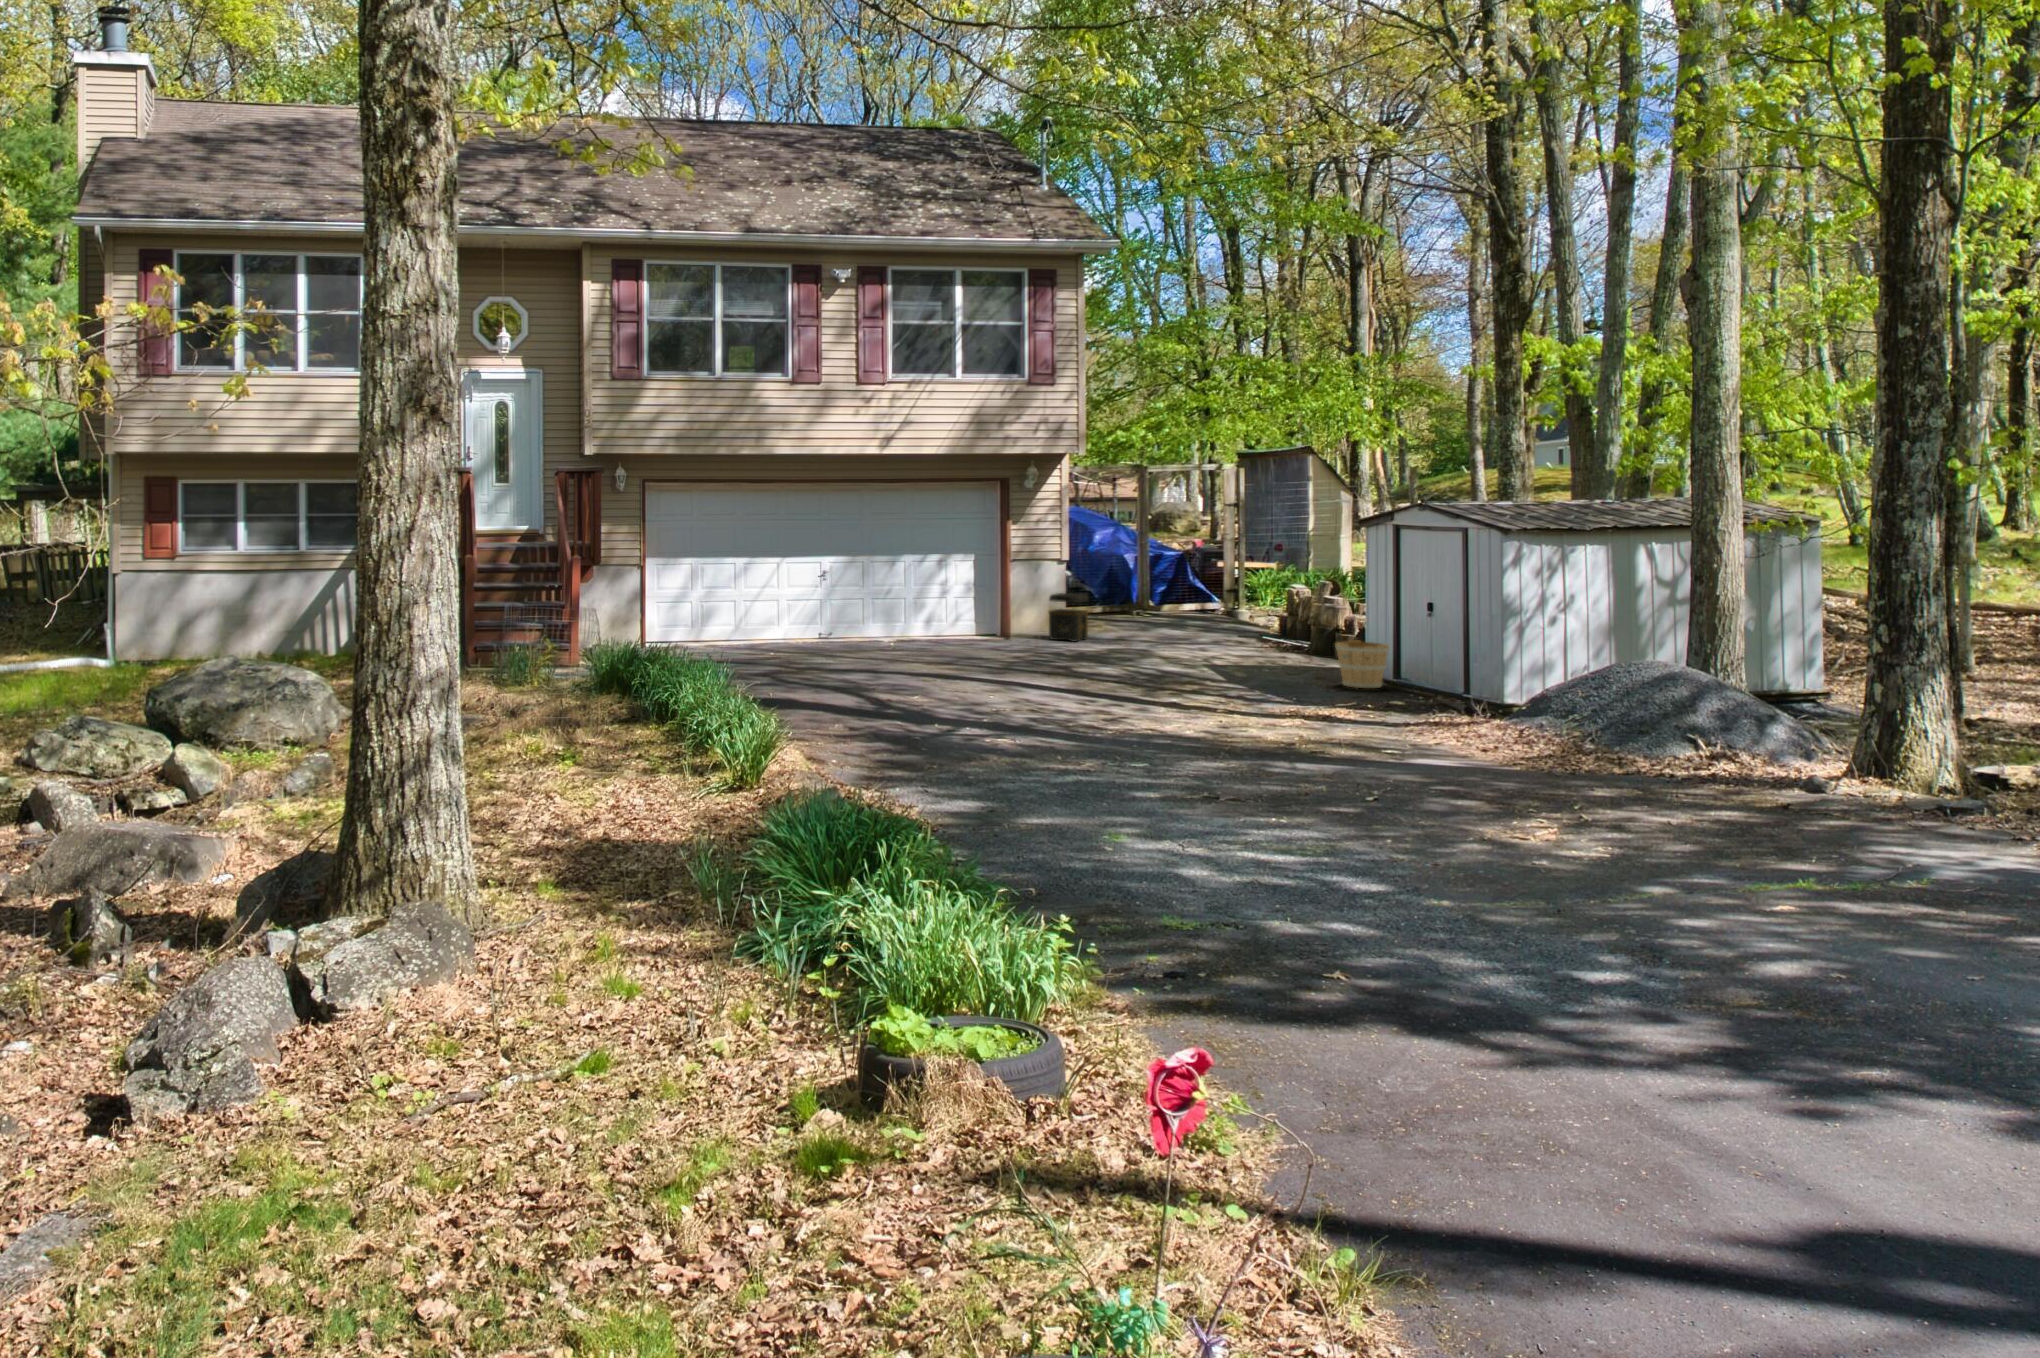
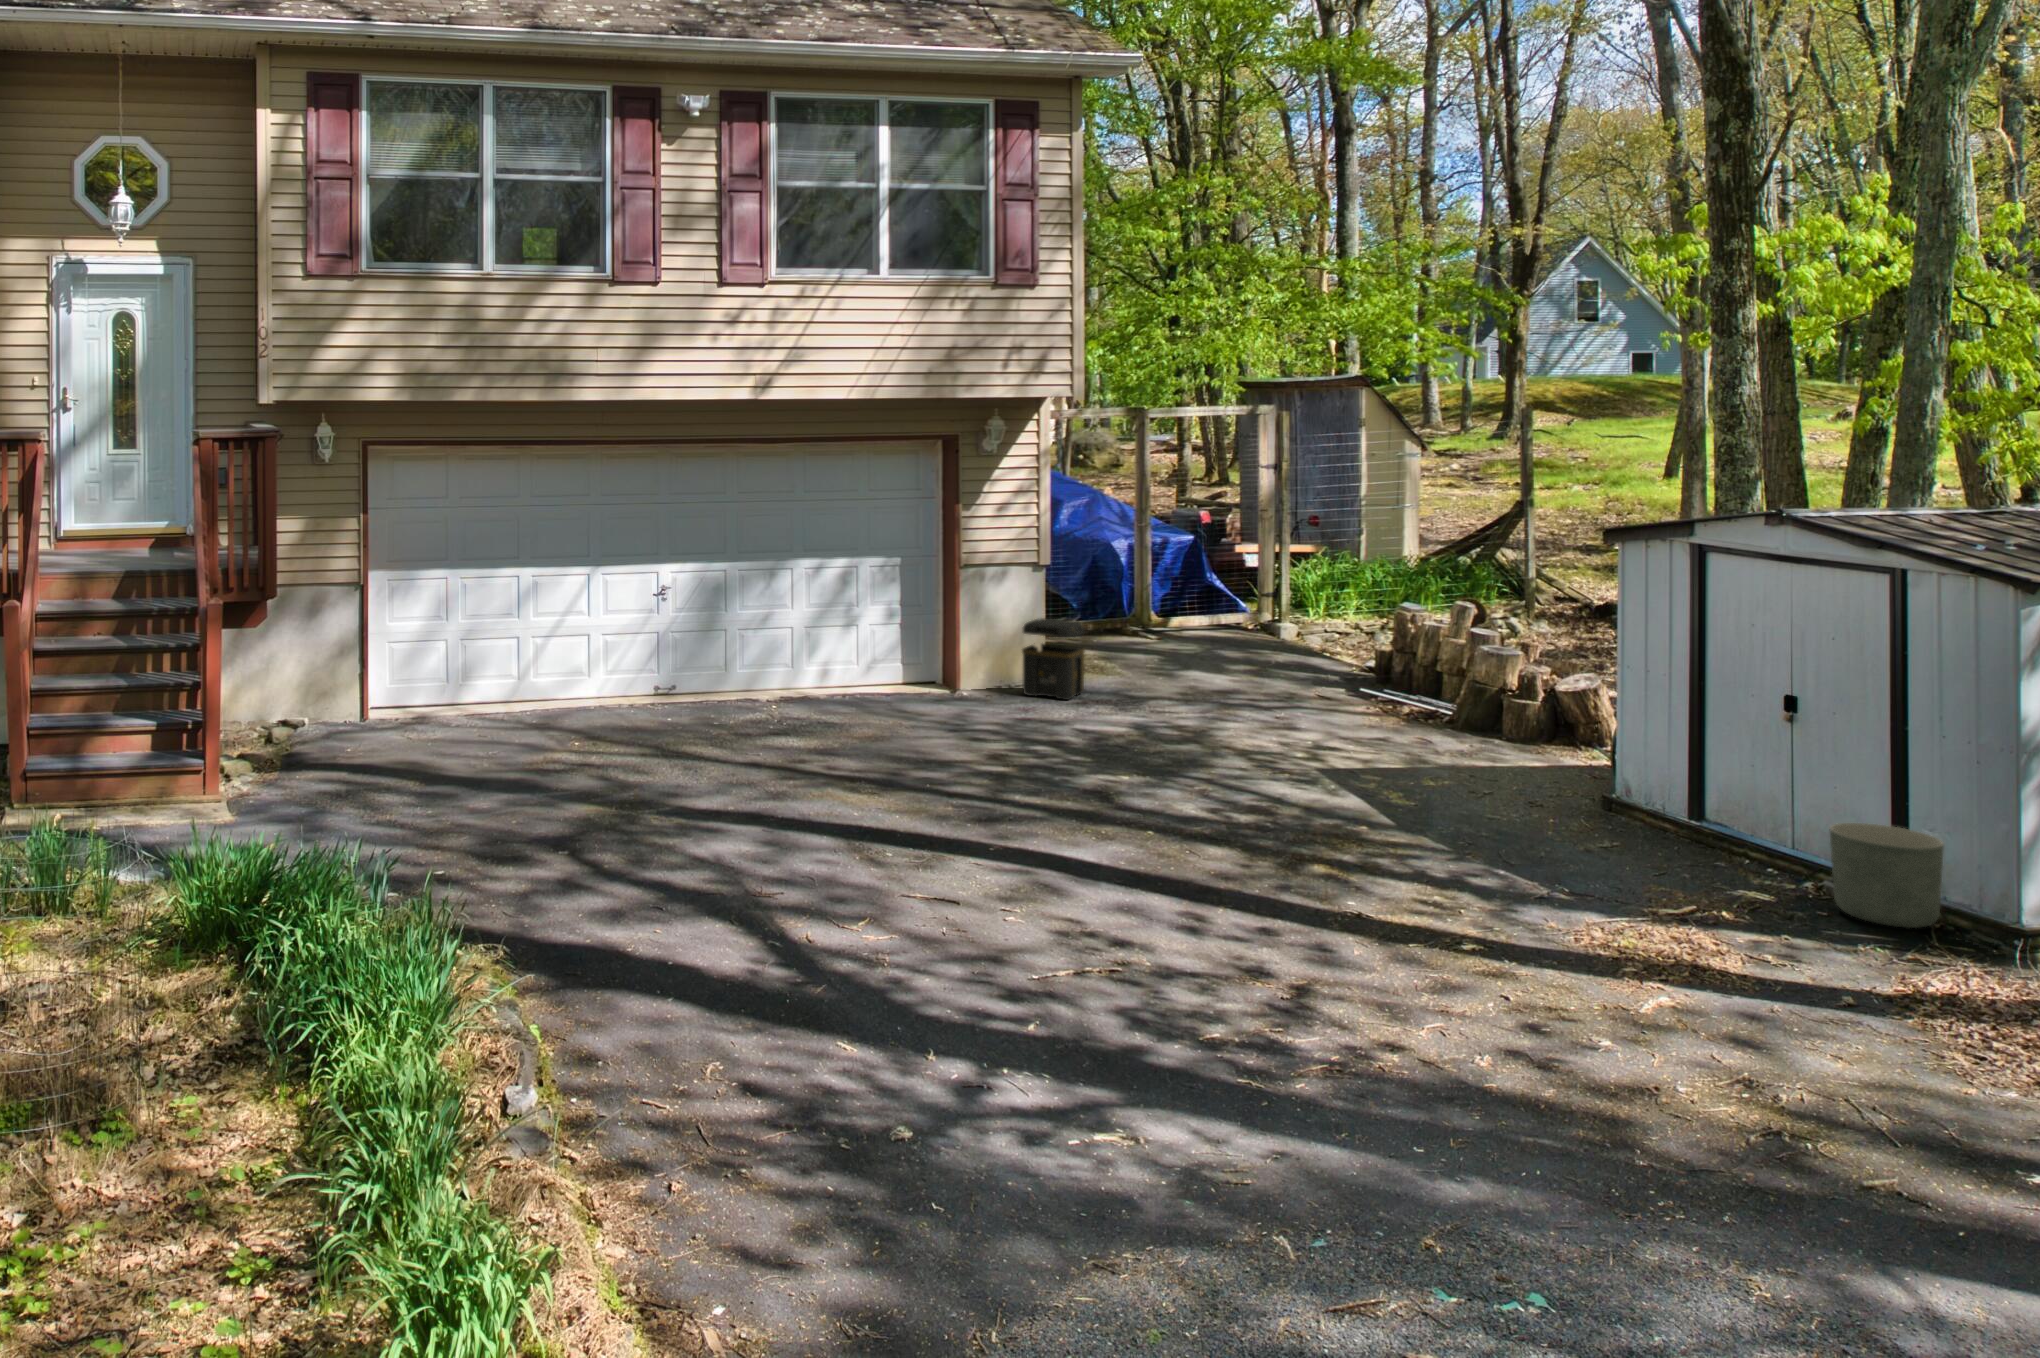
wooden bucket: present [1336,640,1390,688] -> none [1595,746,1704,846]
planter: none [1418,662,1467,708] -> present [1829,823,1944,928]

